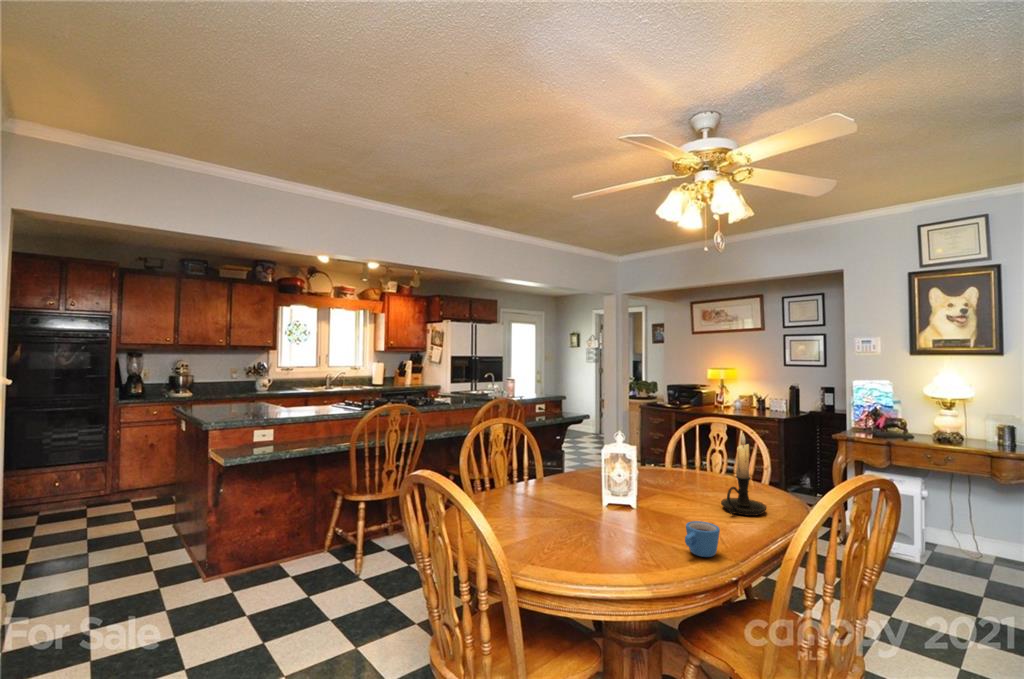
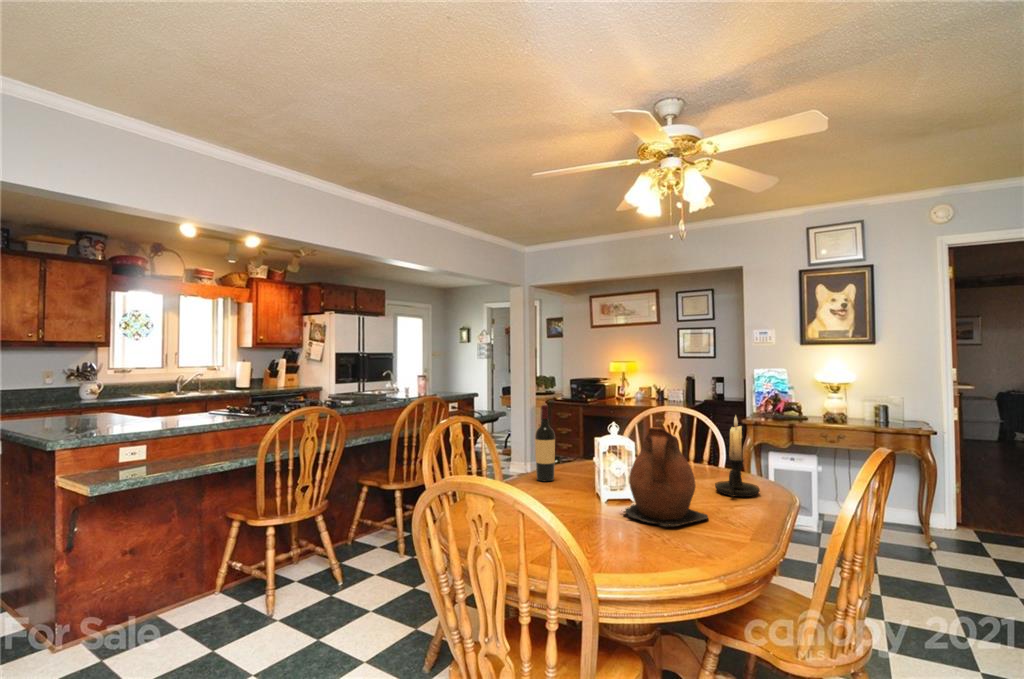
wine bottle: none [559,414,577,483] -> present [535,405,555,481]
ceramic pitcher: none [603,441,686,536] -> present [623,427,708,527]
mug: present [685,521,720,557] -> none [726,505,762,541]

